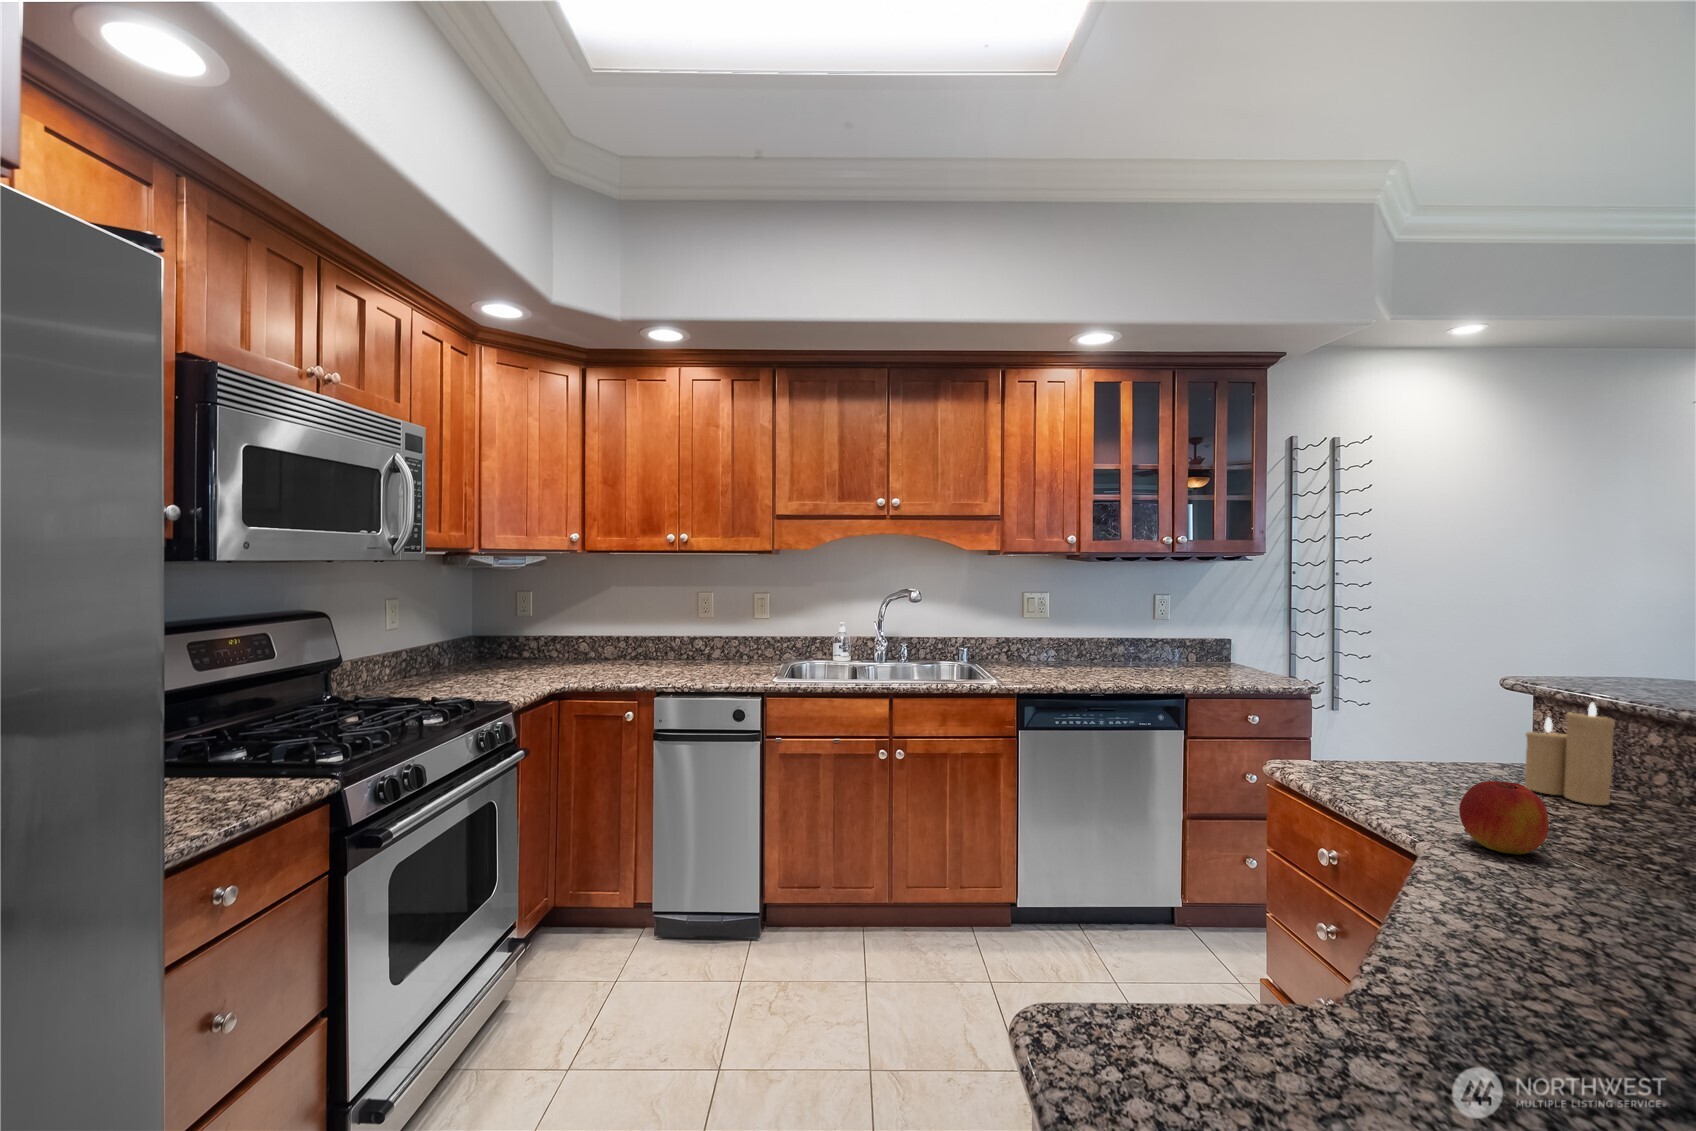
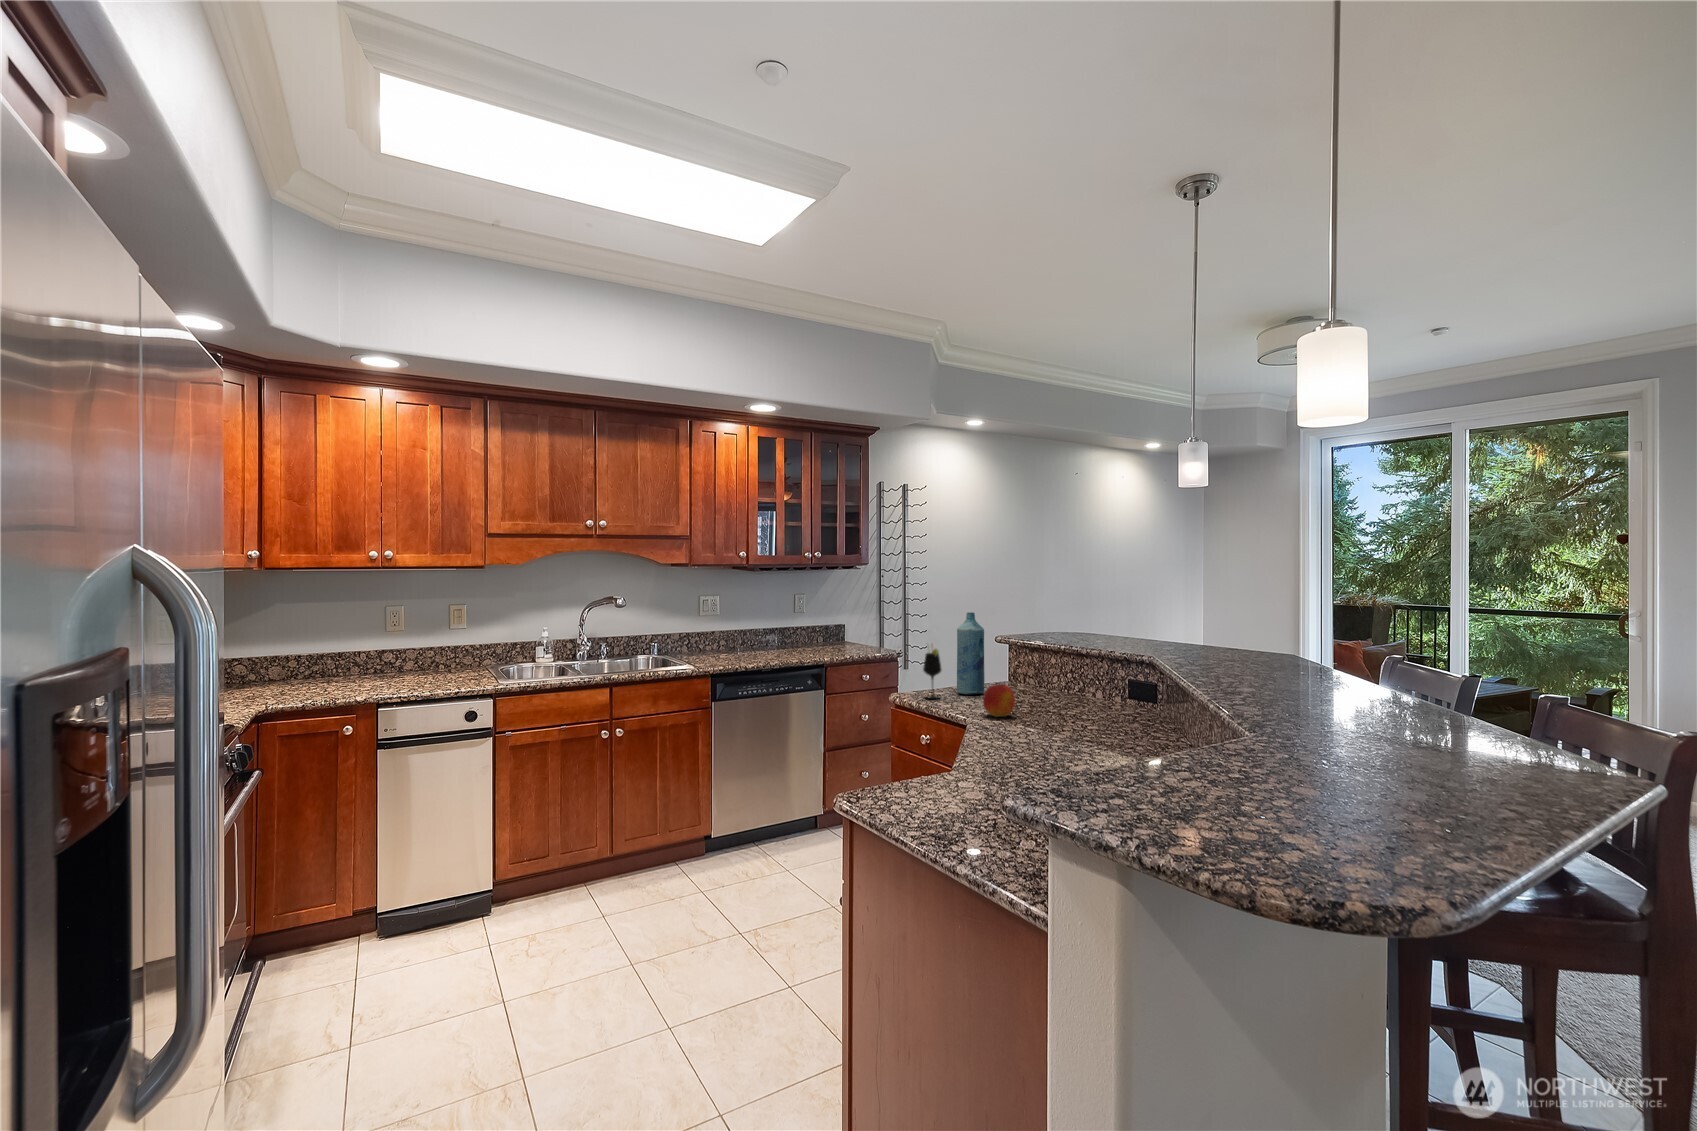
bottle: none [1406,629,1472,783] -> present [957,612,985,694]
wine glass: none [1330,680,1369,782] -> present [923,649,941,699]
candle: present [1525,702,1615,805] -> none [1005,645,1038,695]

